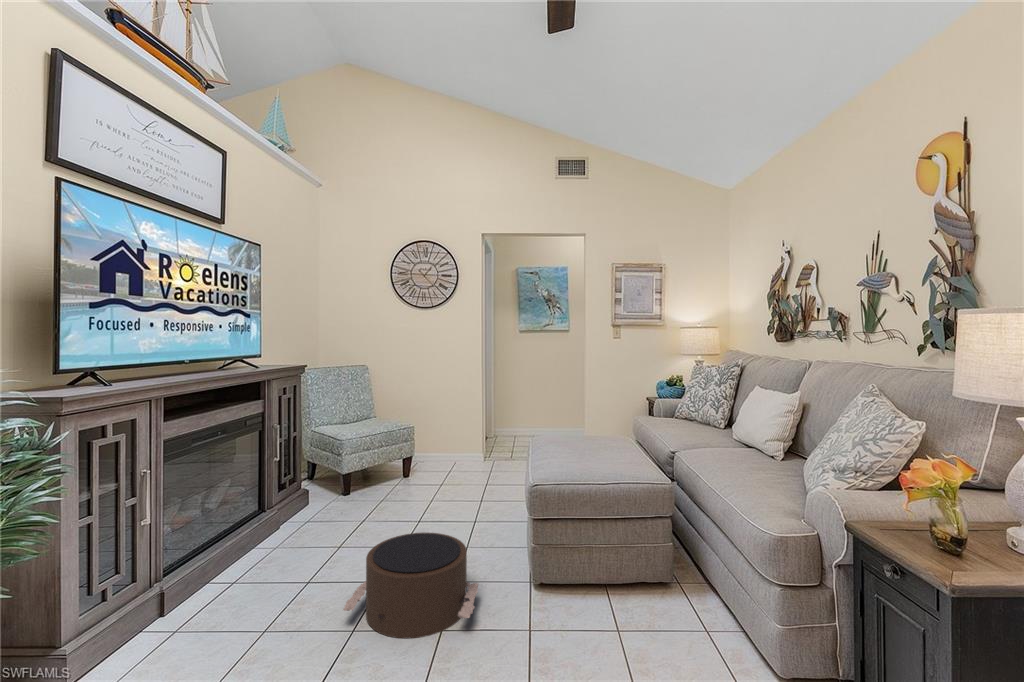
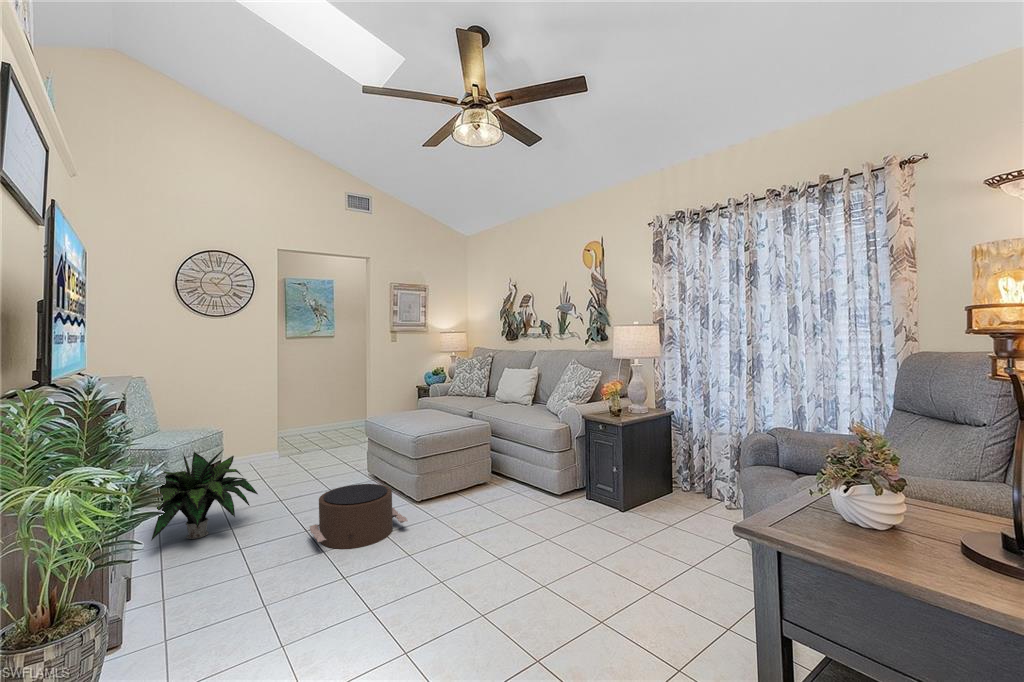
potted plant: none [246,450,373,547] -> present [151,450,258,540]

